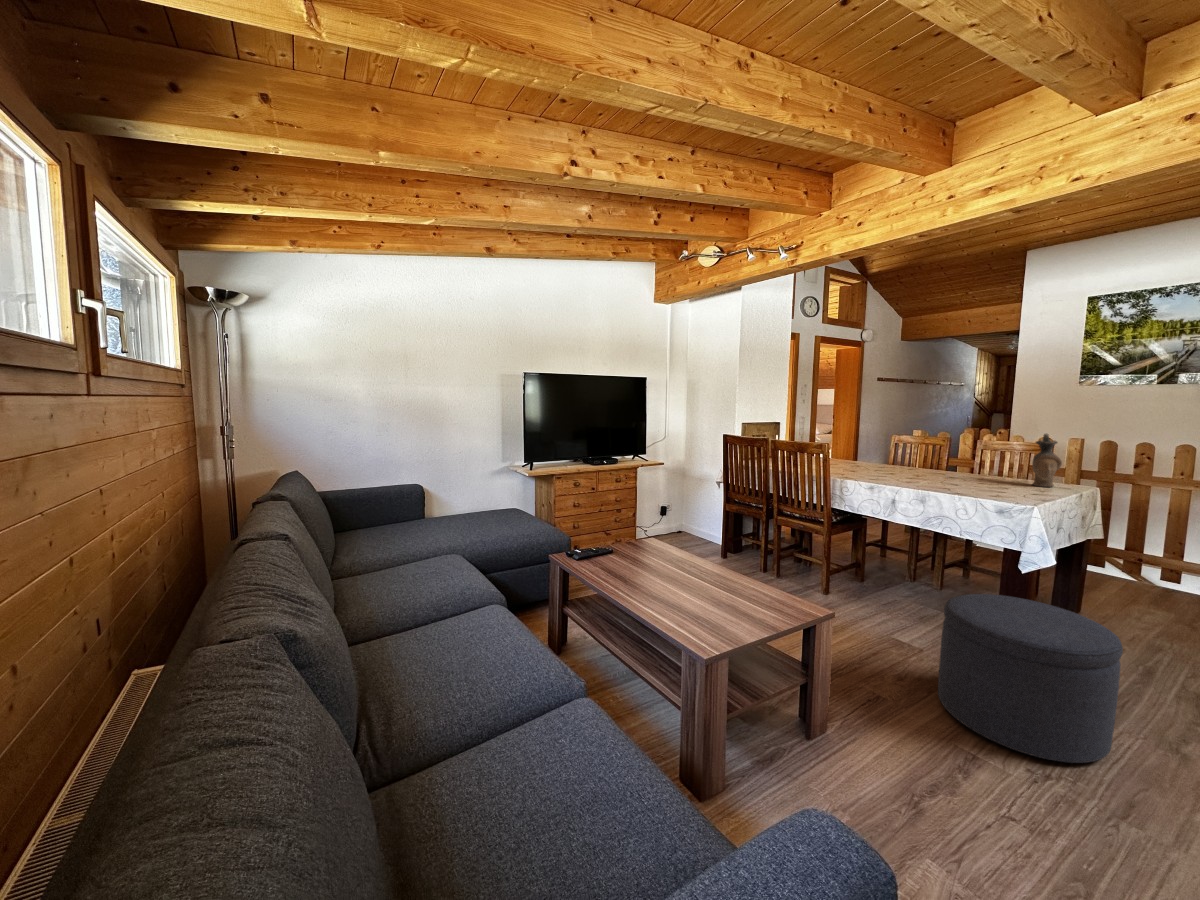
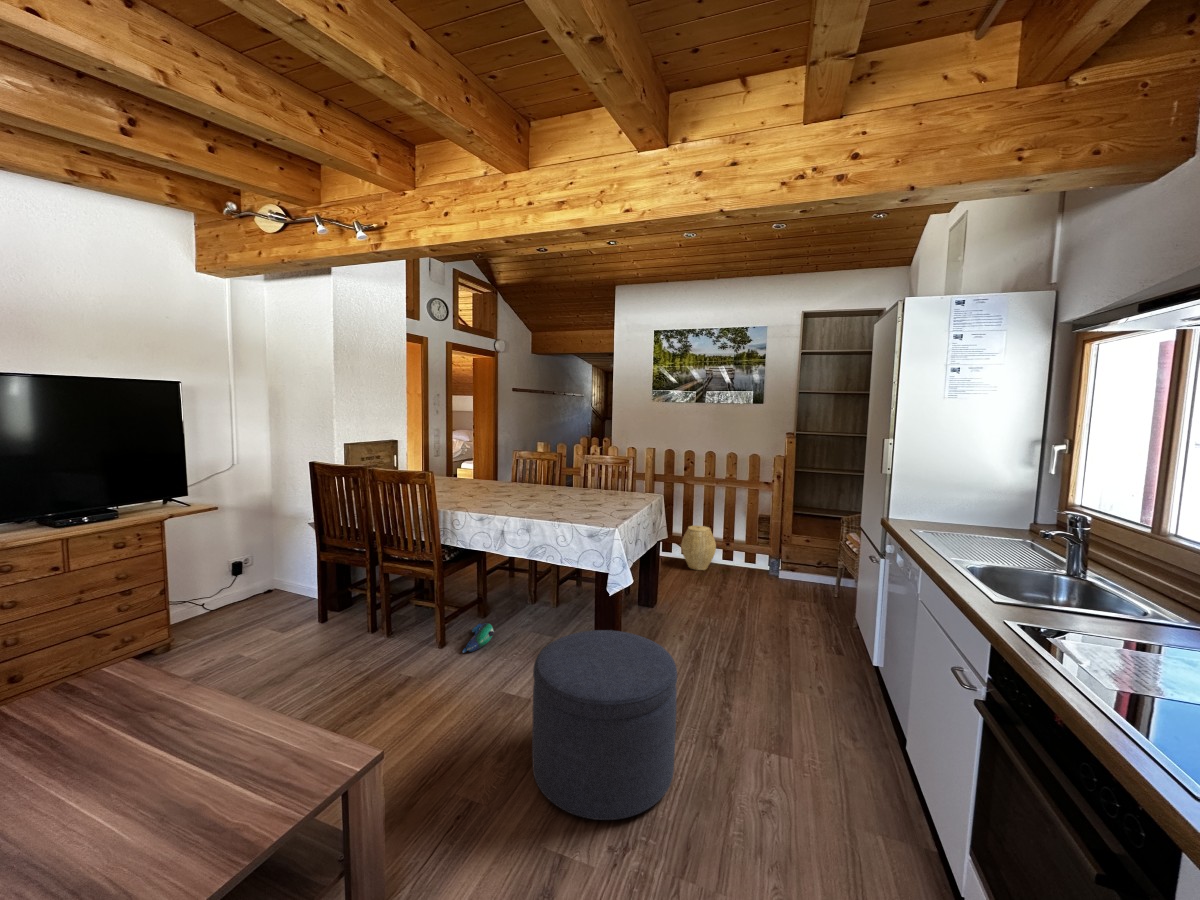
ceramic pitcher: present [1032,433,1062,487] -> none [618,450,638,499]
woven basket: none [1121,536,1185,592] -> present [681,525,716,570]
plush toy: none [849,585,880,606] -> present [462,623,494,653]

